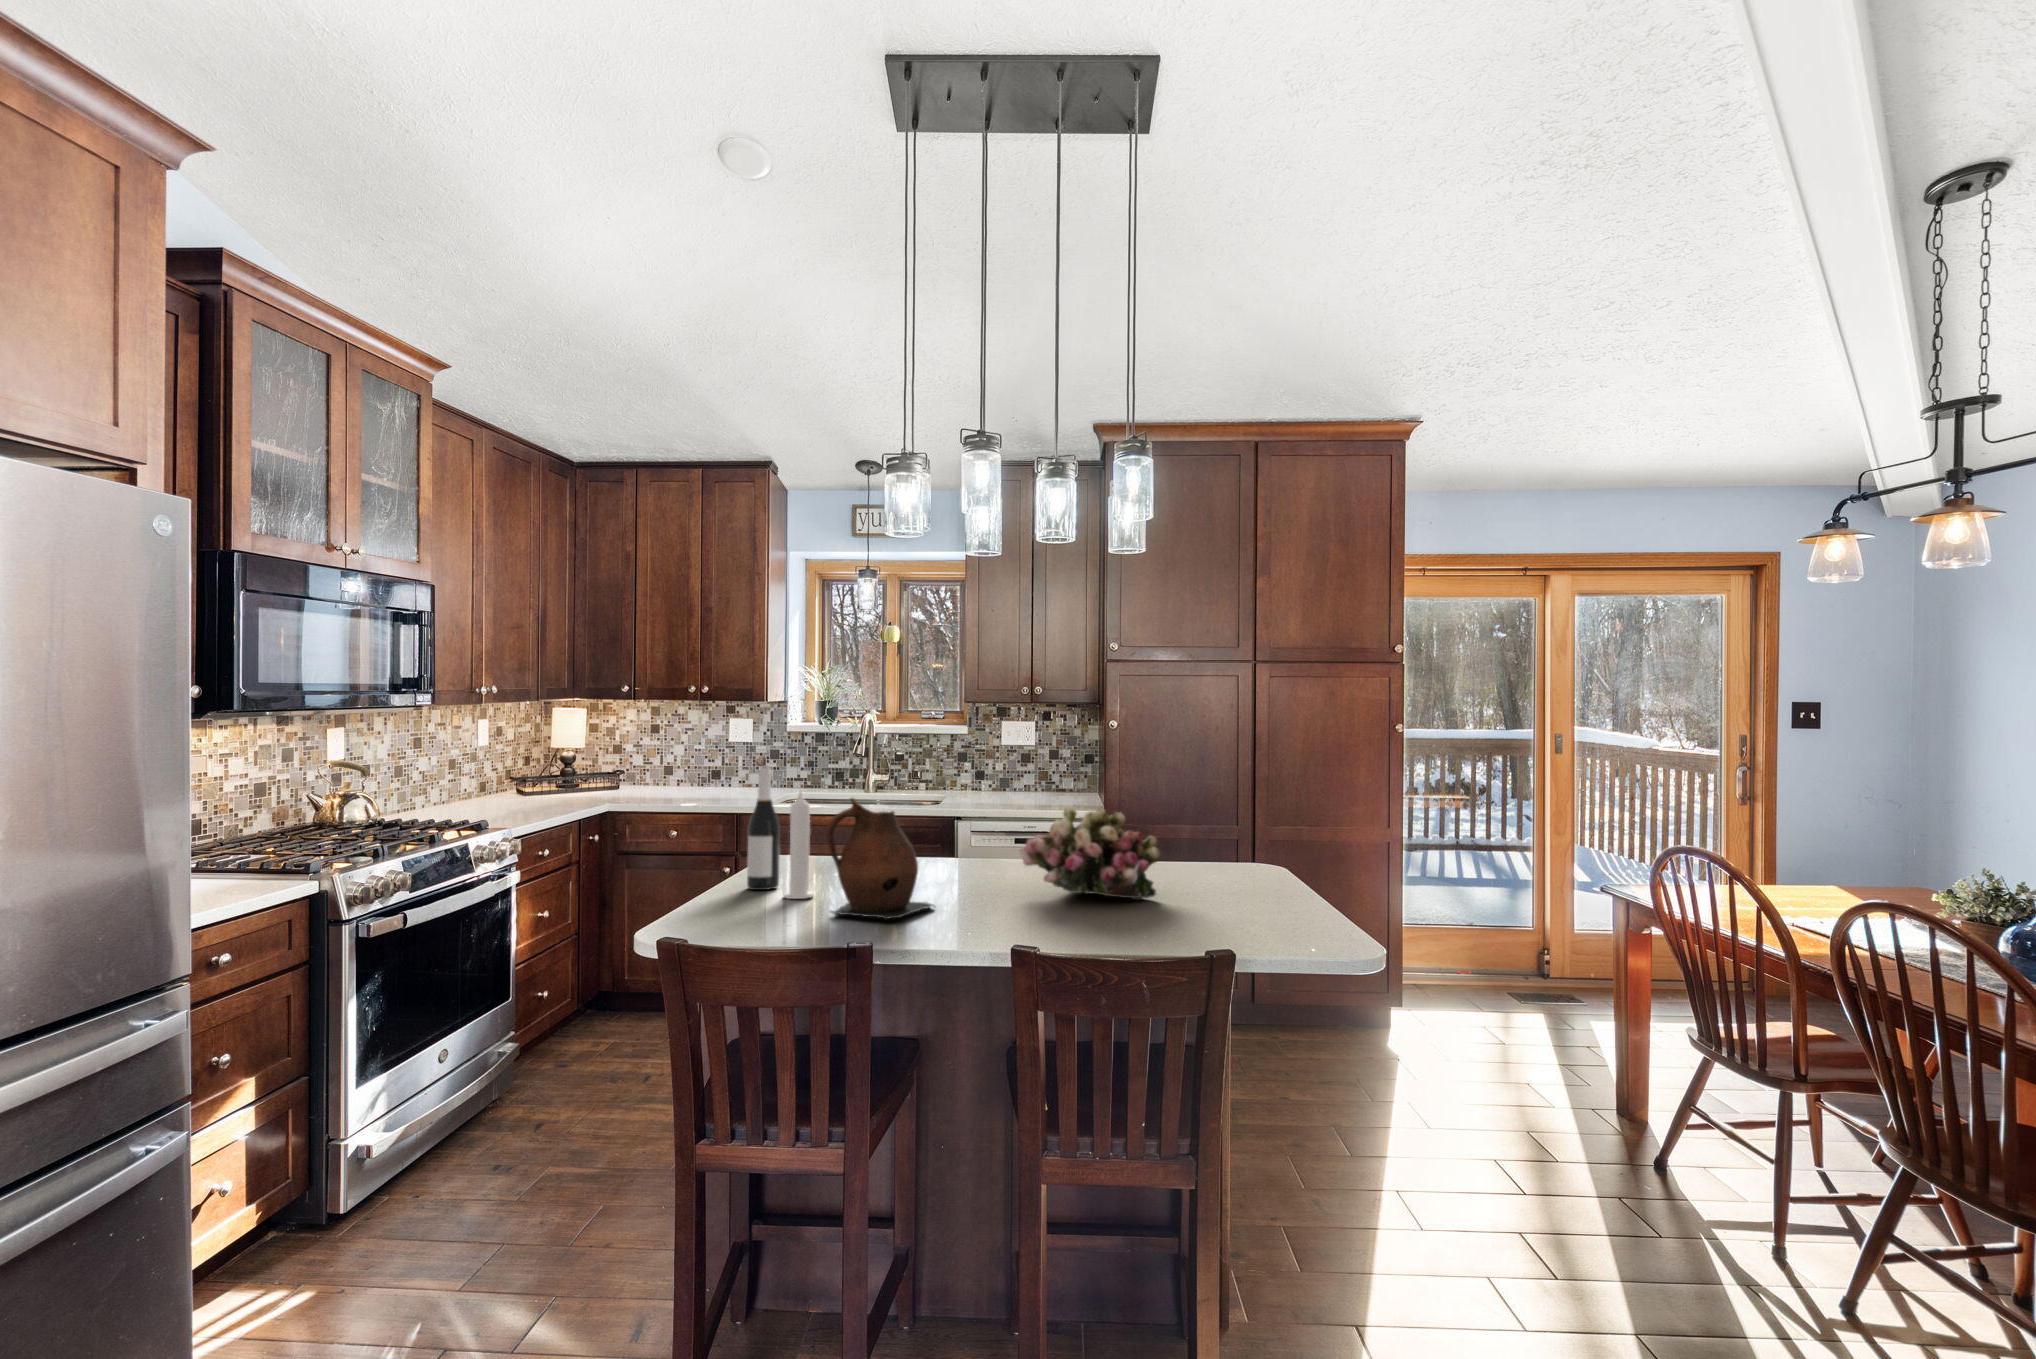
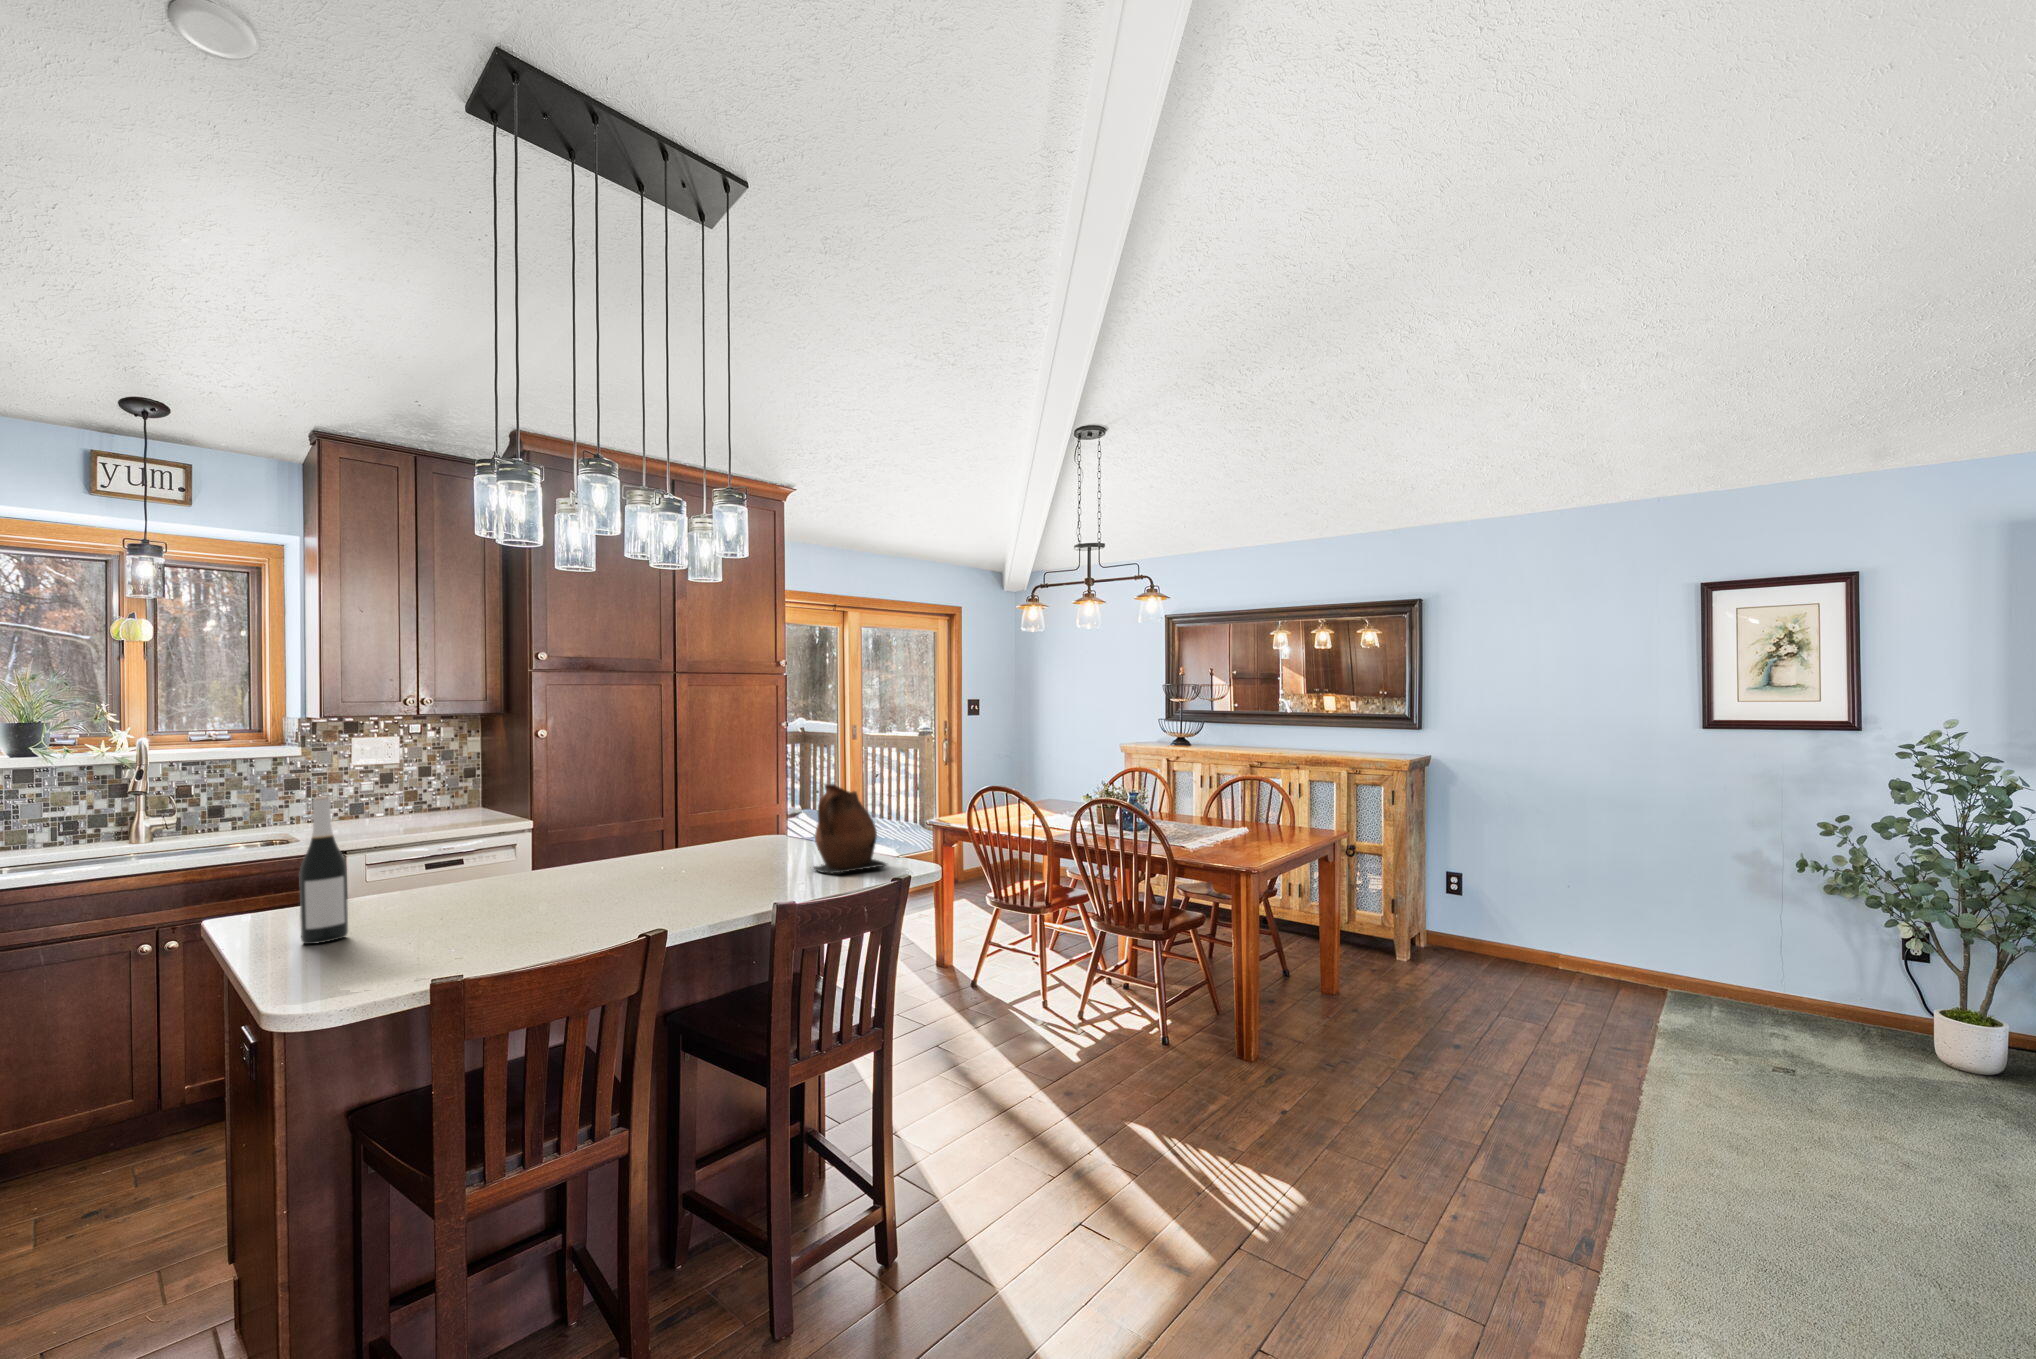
candle: present [784,791,814,899] -> none [384,817,424,939]
ceramic pitcher: present [827,798,934,920] -> present [814,784,887,874]
flower arrangement: present [1020,806,1161,898] -> none [623,799,746,873]

